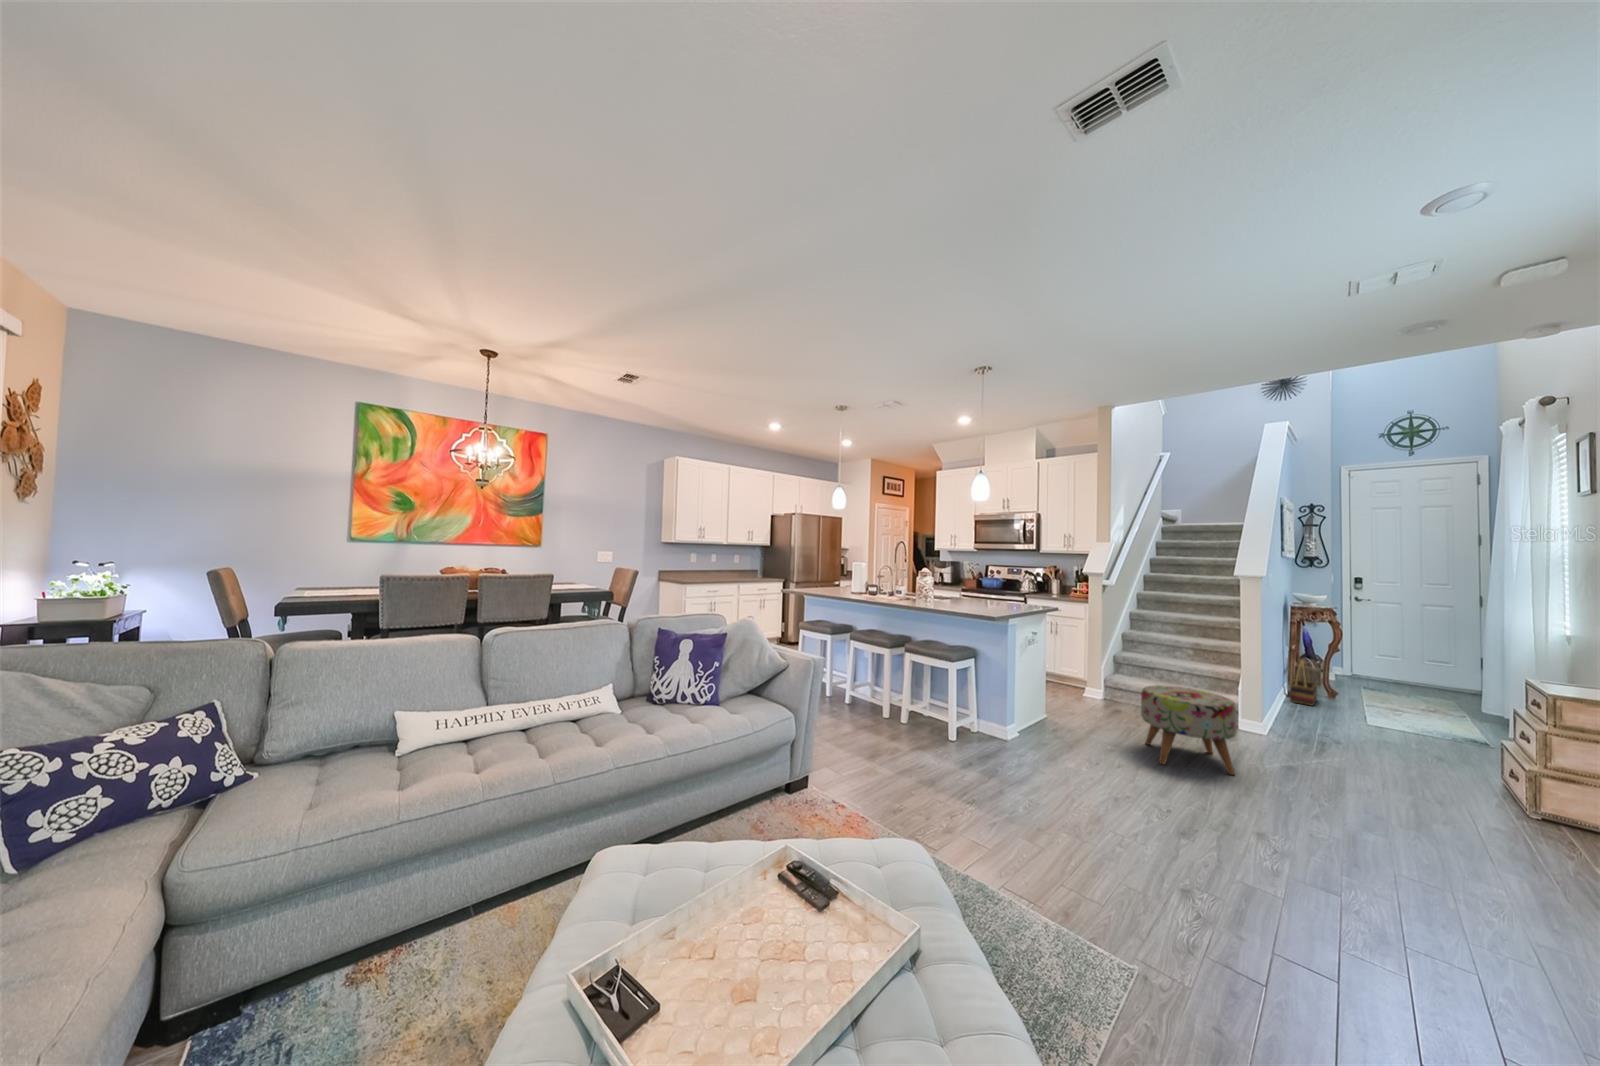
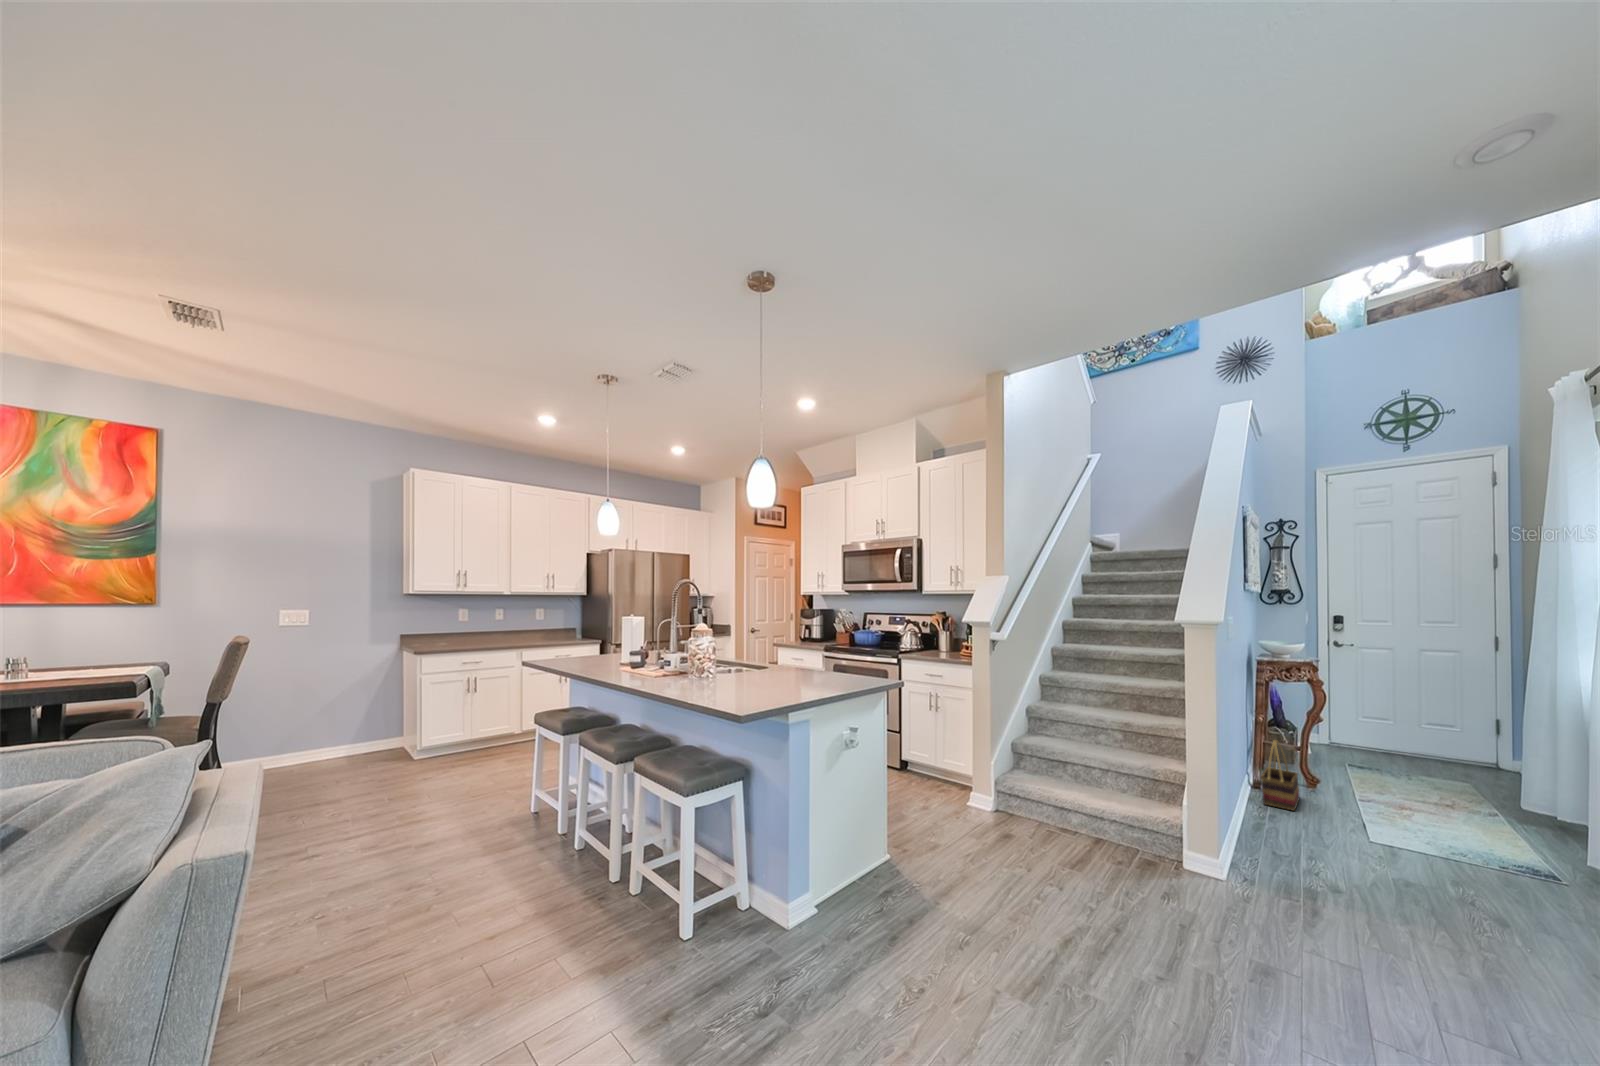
ottoman: present [1141,685,1236,775] -> none [1010,816,1163,1007]

